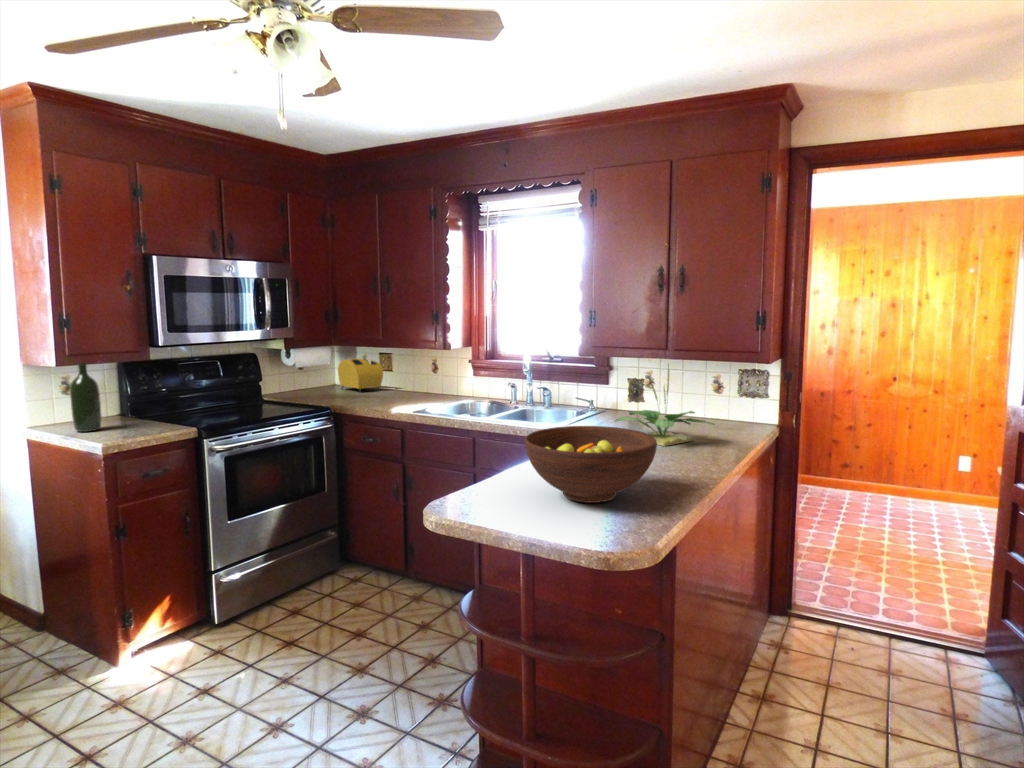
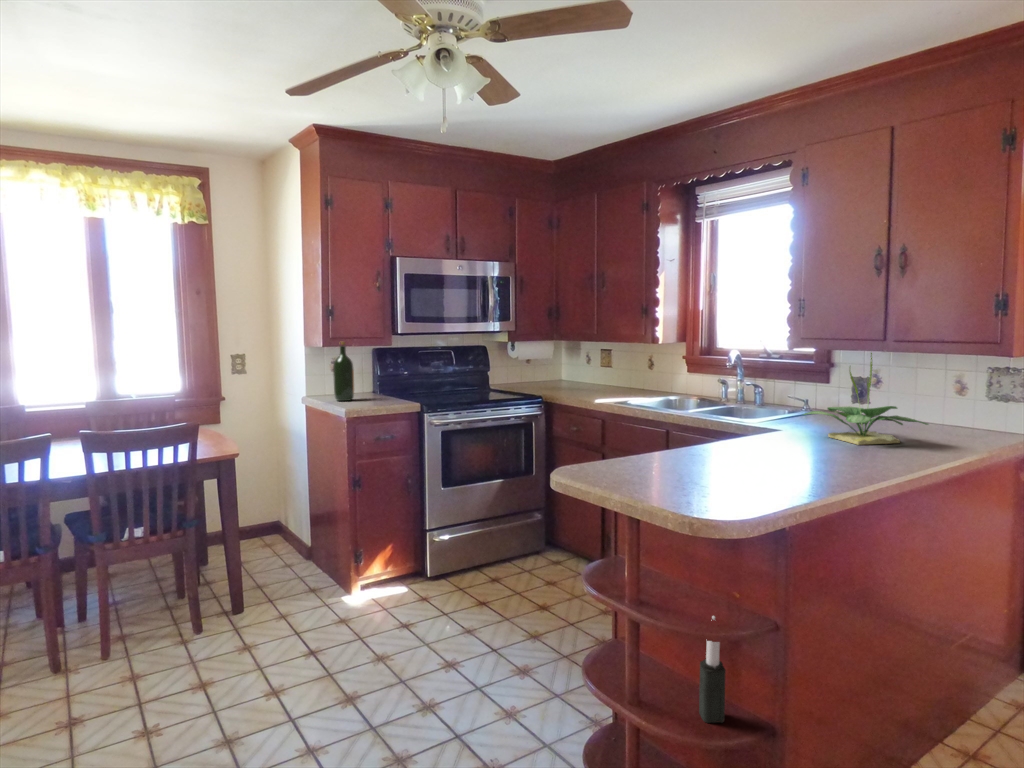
toaster: present [338,358,383,392] -> none [561,354,602,387]
fruit bowl: present [525,426,657,503] -> none [652,405,794,479]
candle: none [594,638,620,741] -> present [699,616,726,723]

